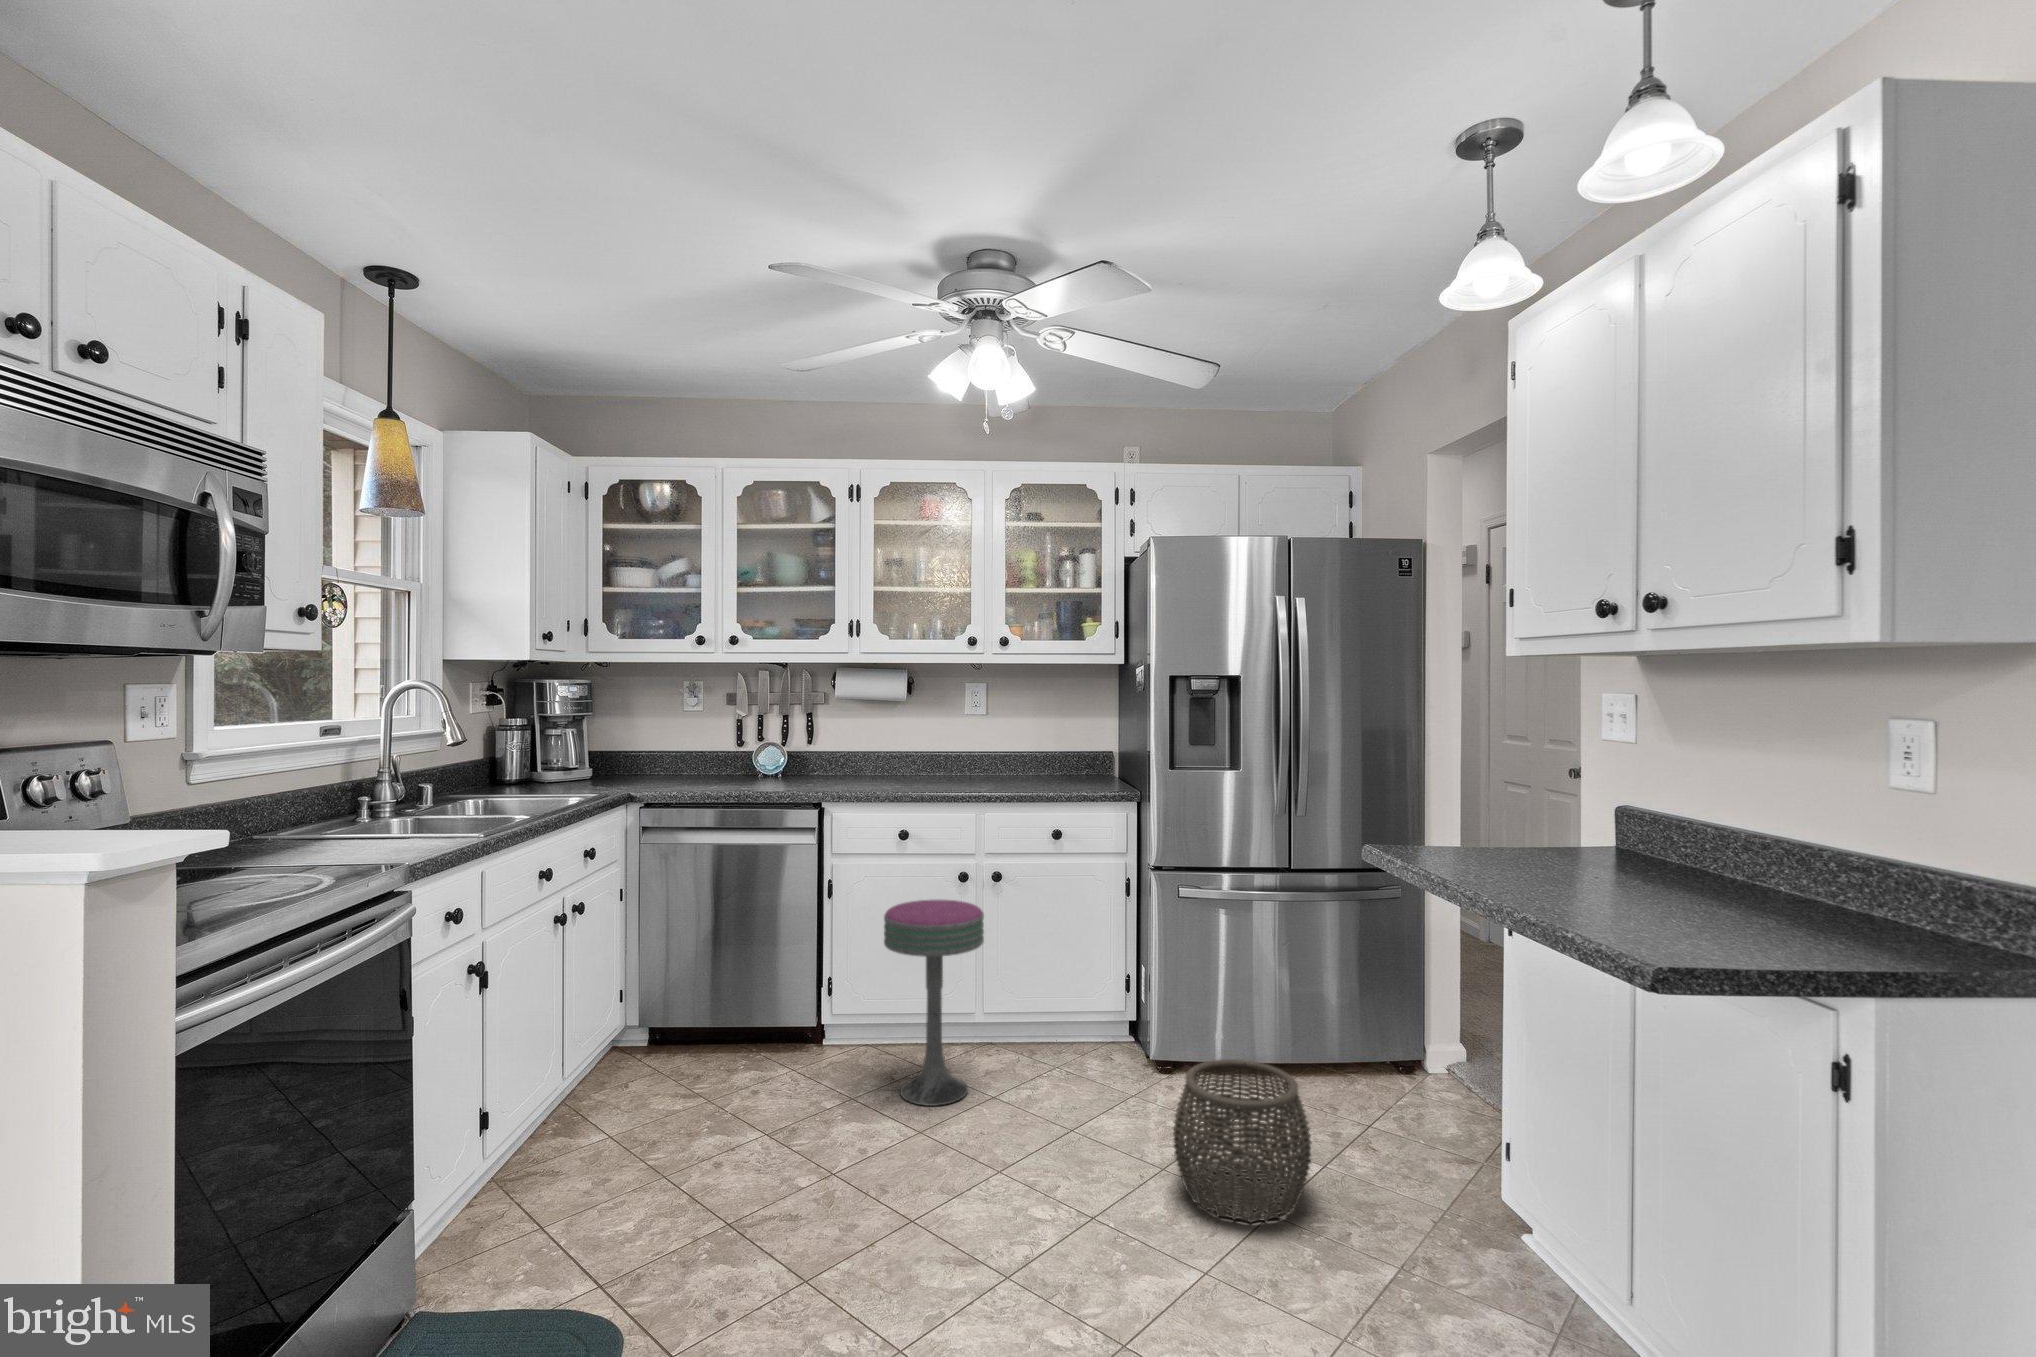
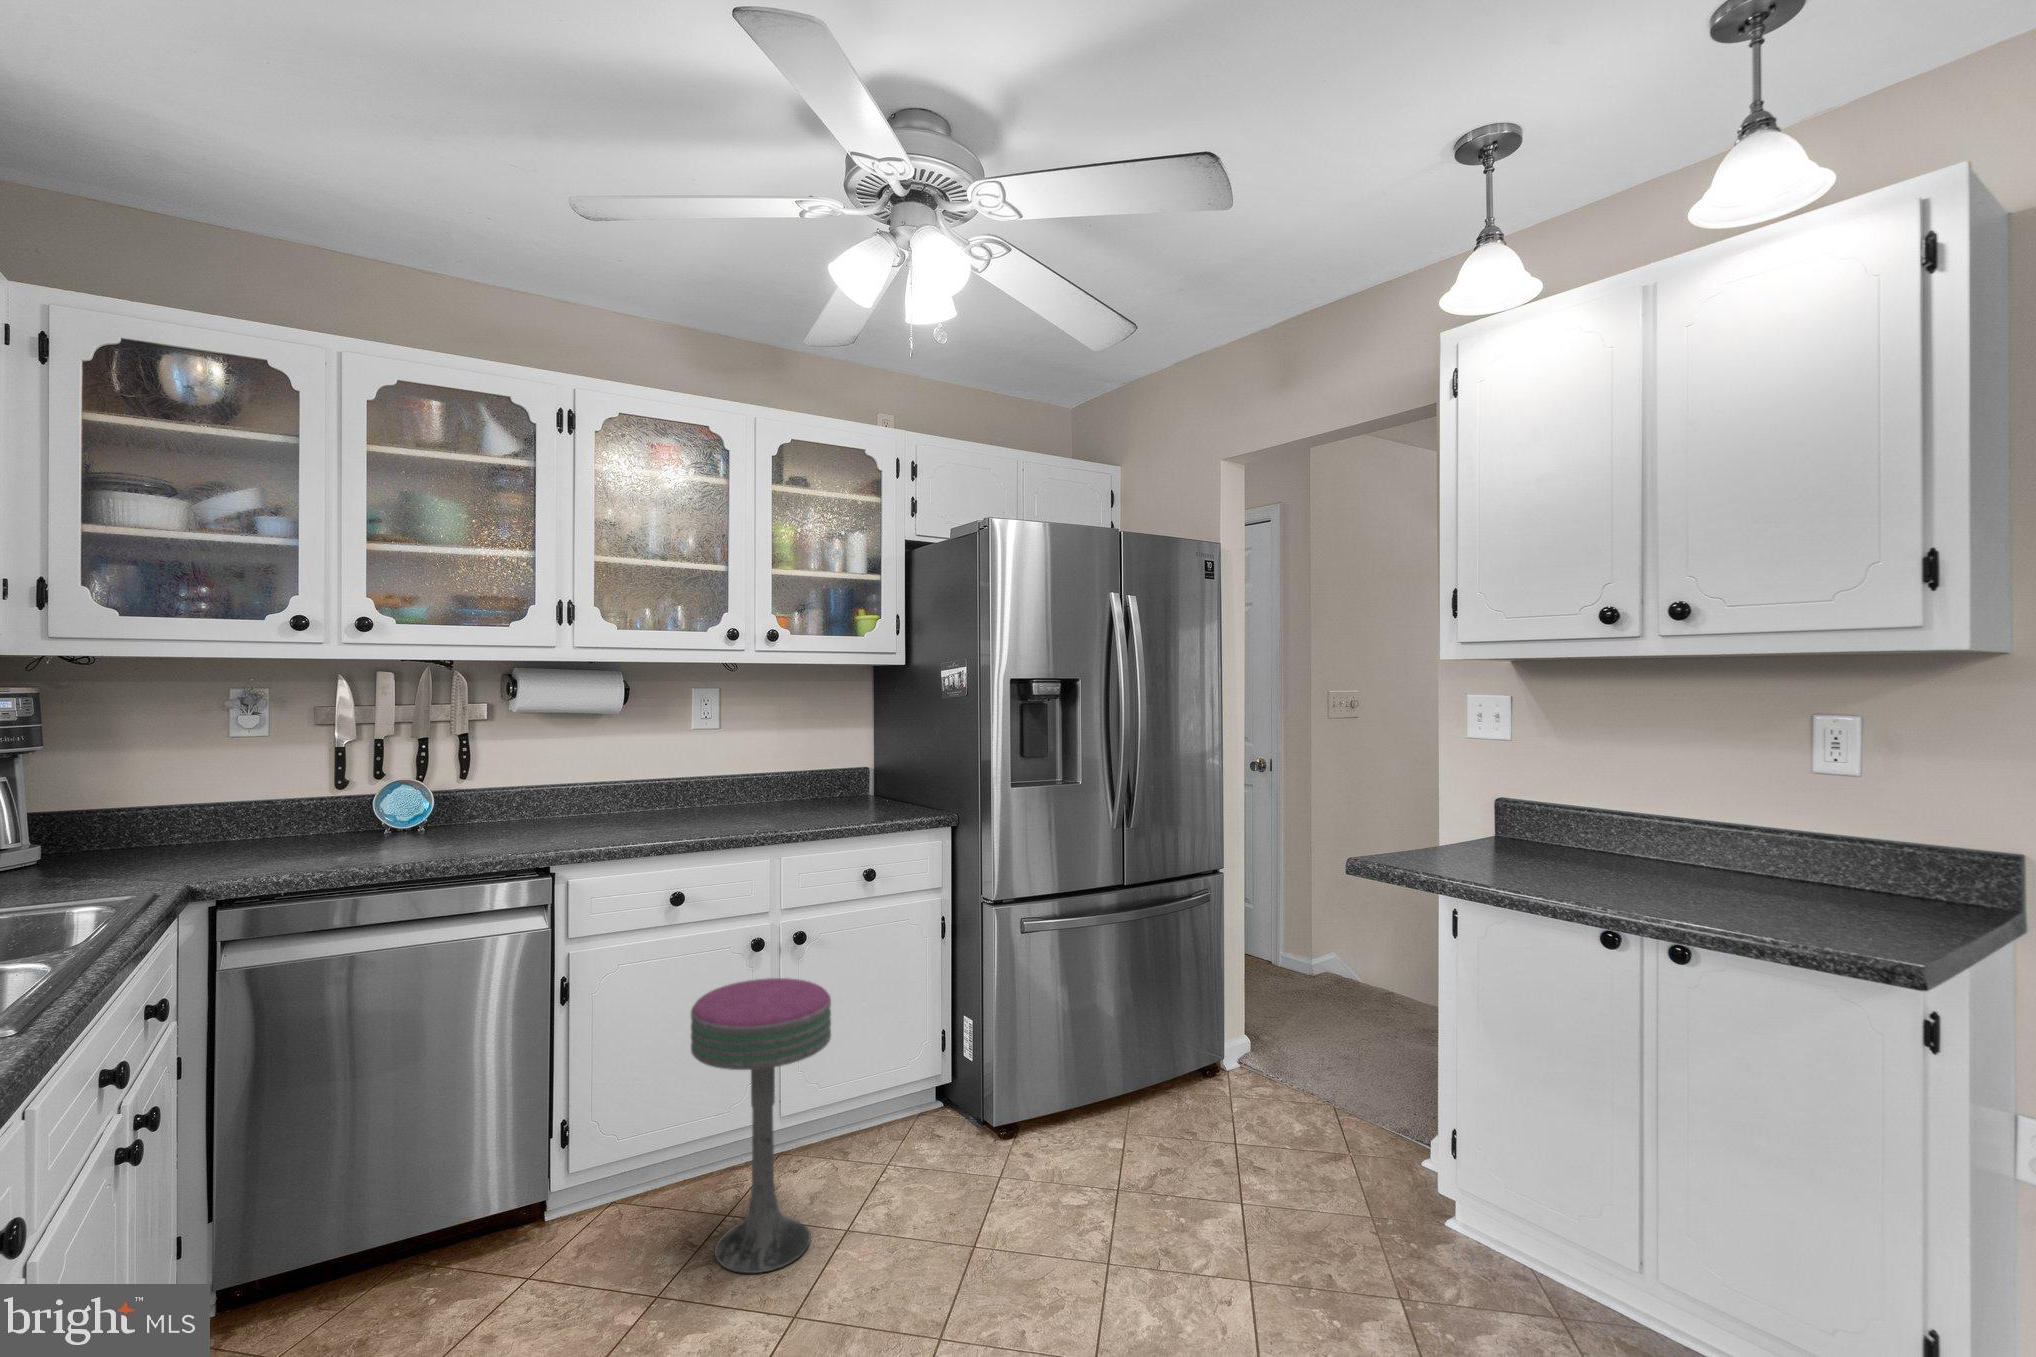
woven basket: present [1173,1059,1311,1223] -> none [1135,1112,1293,1309]

